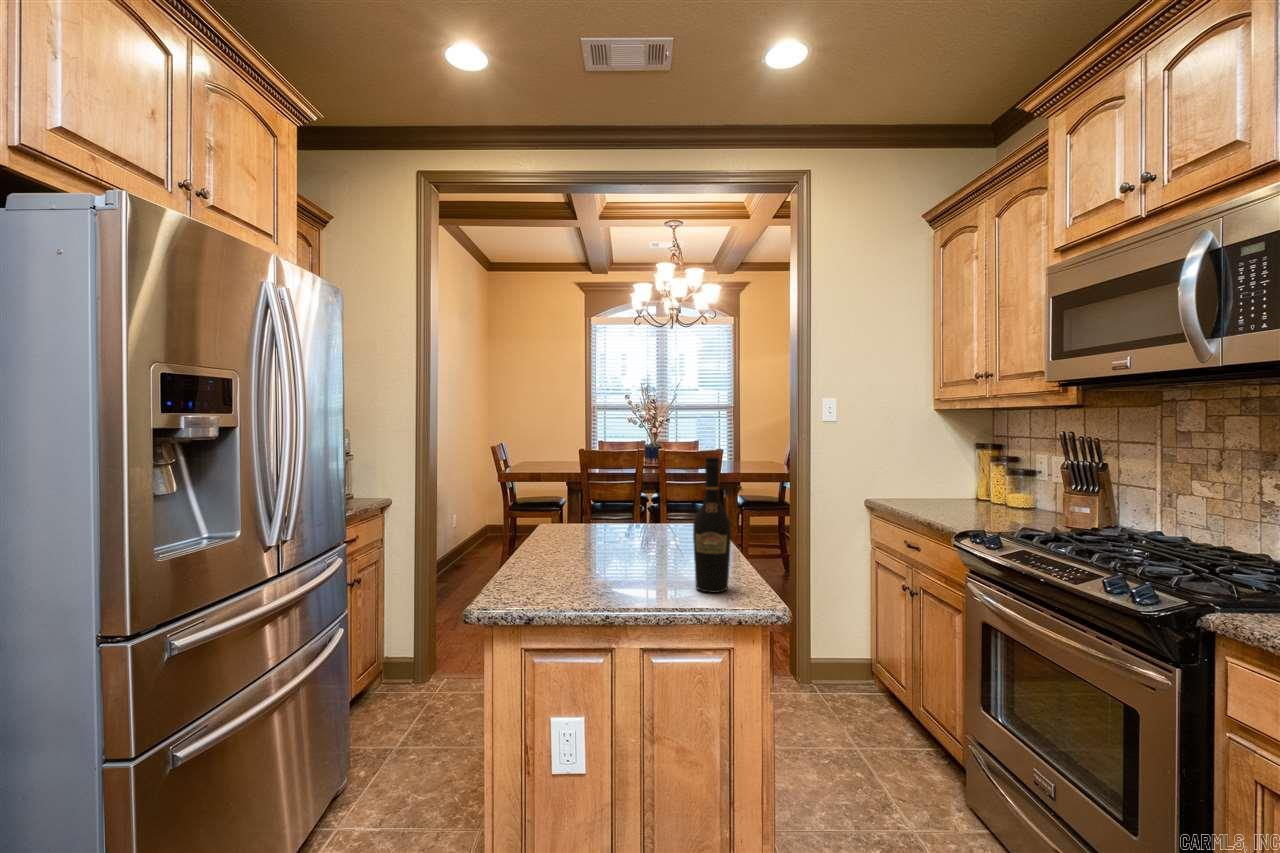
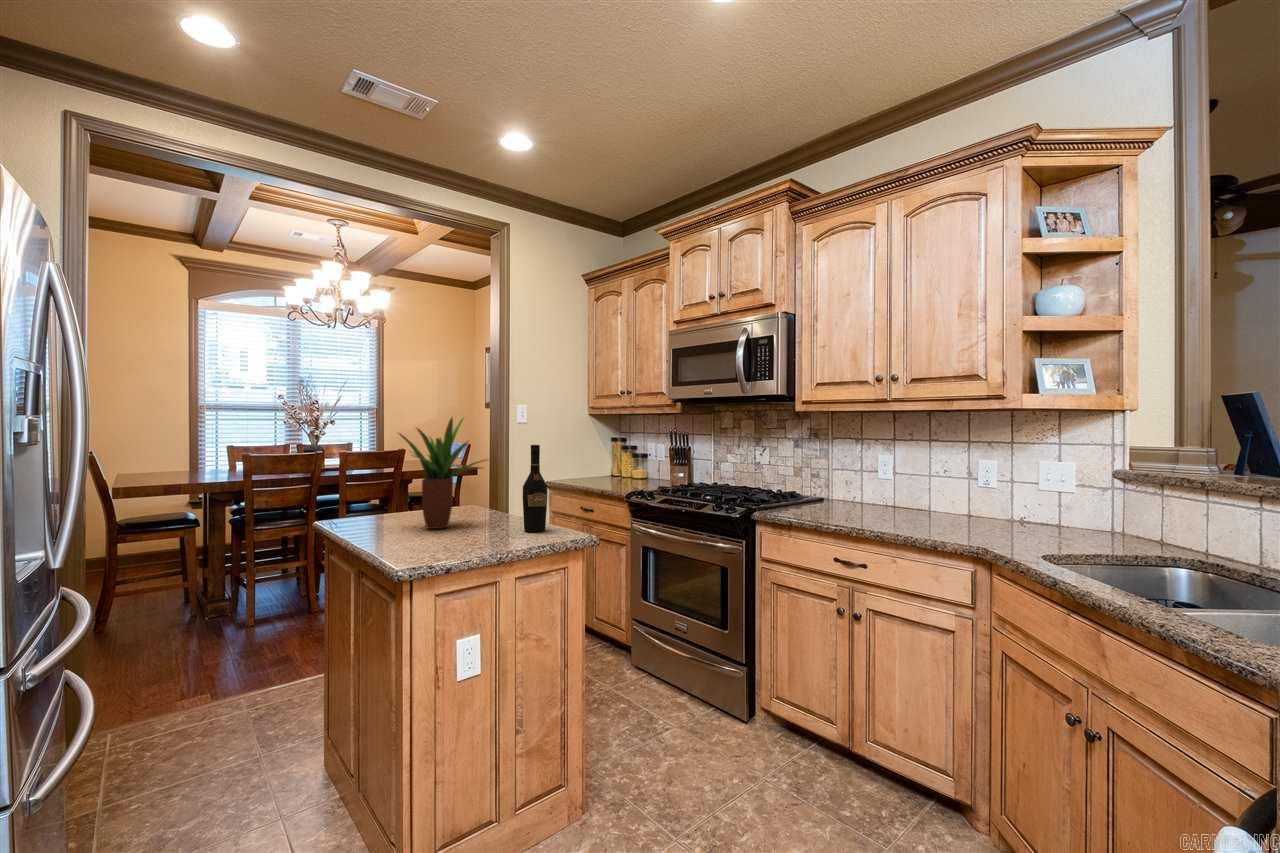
potted plant: none [556,415,680,565] -> present [398,418,486,529]

